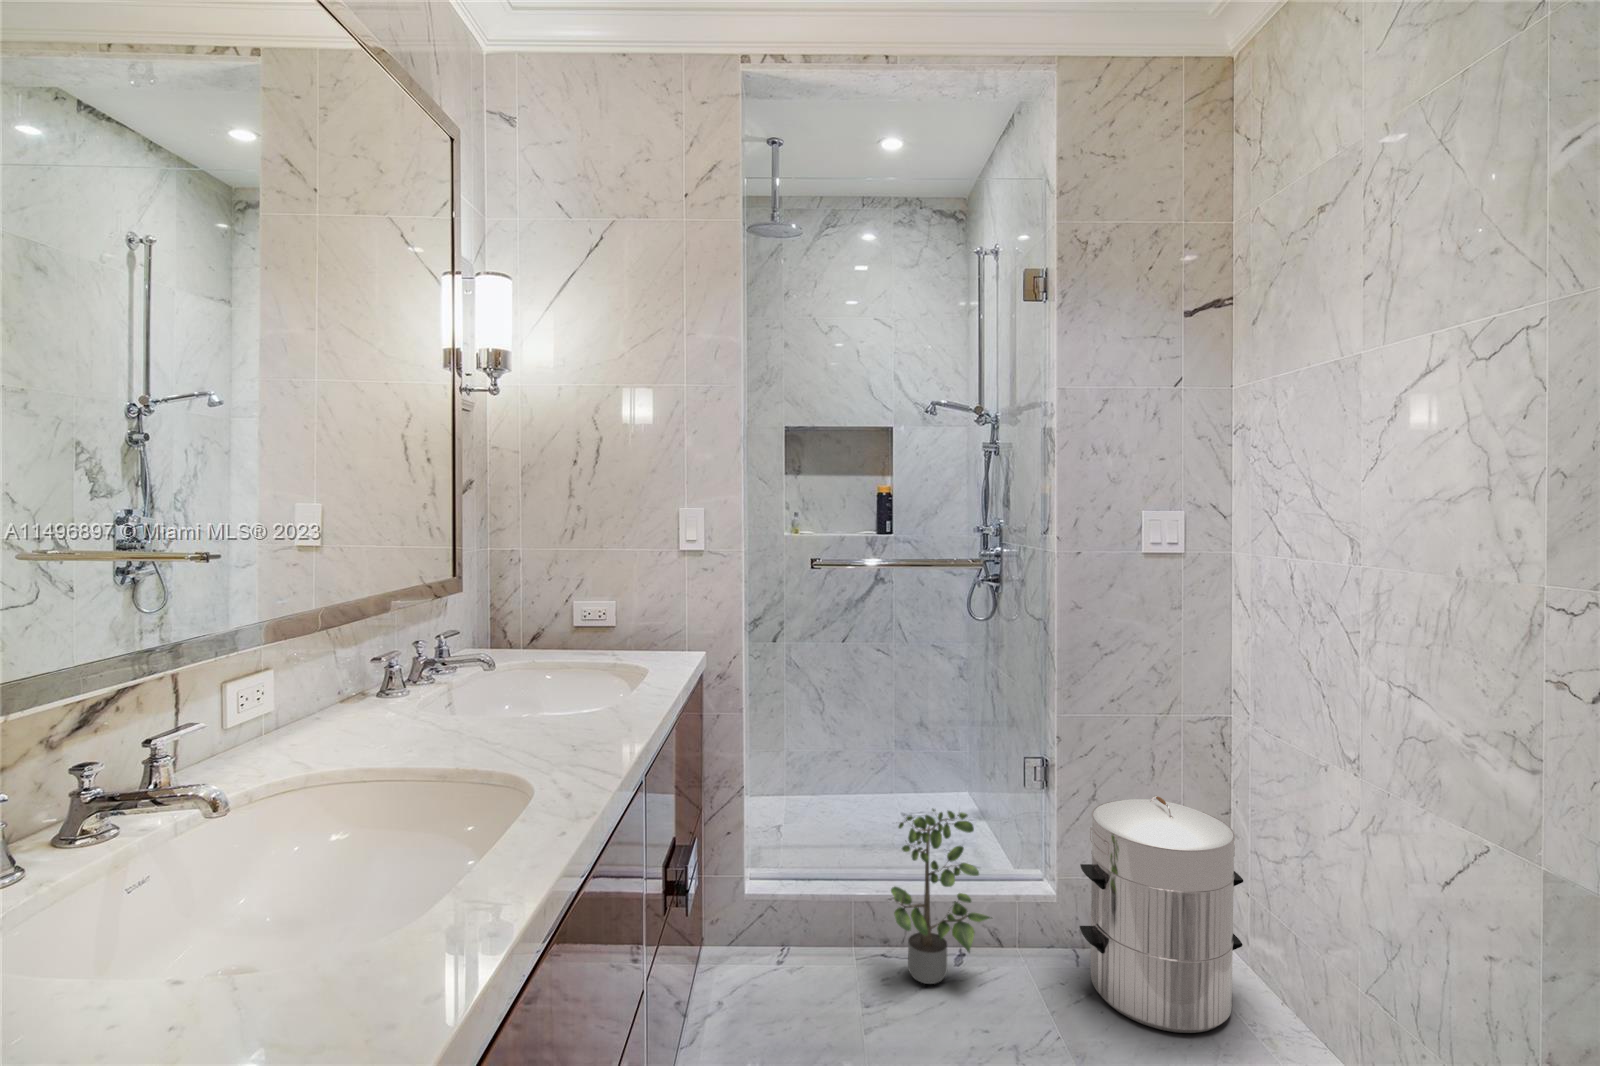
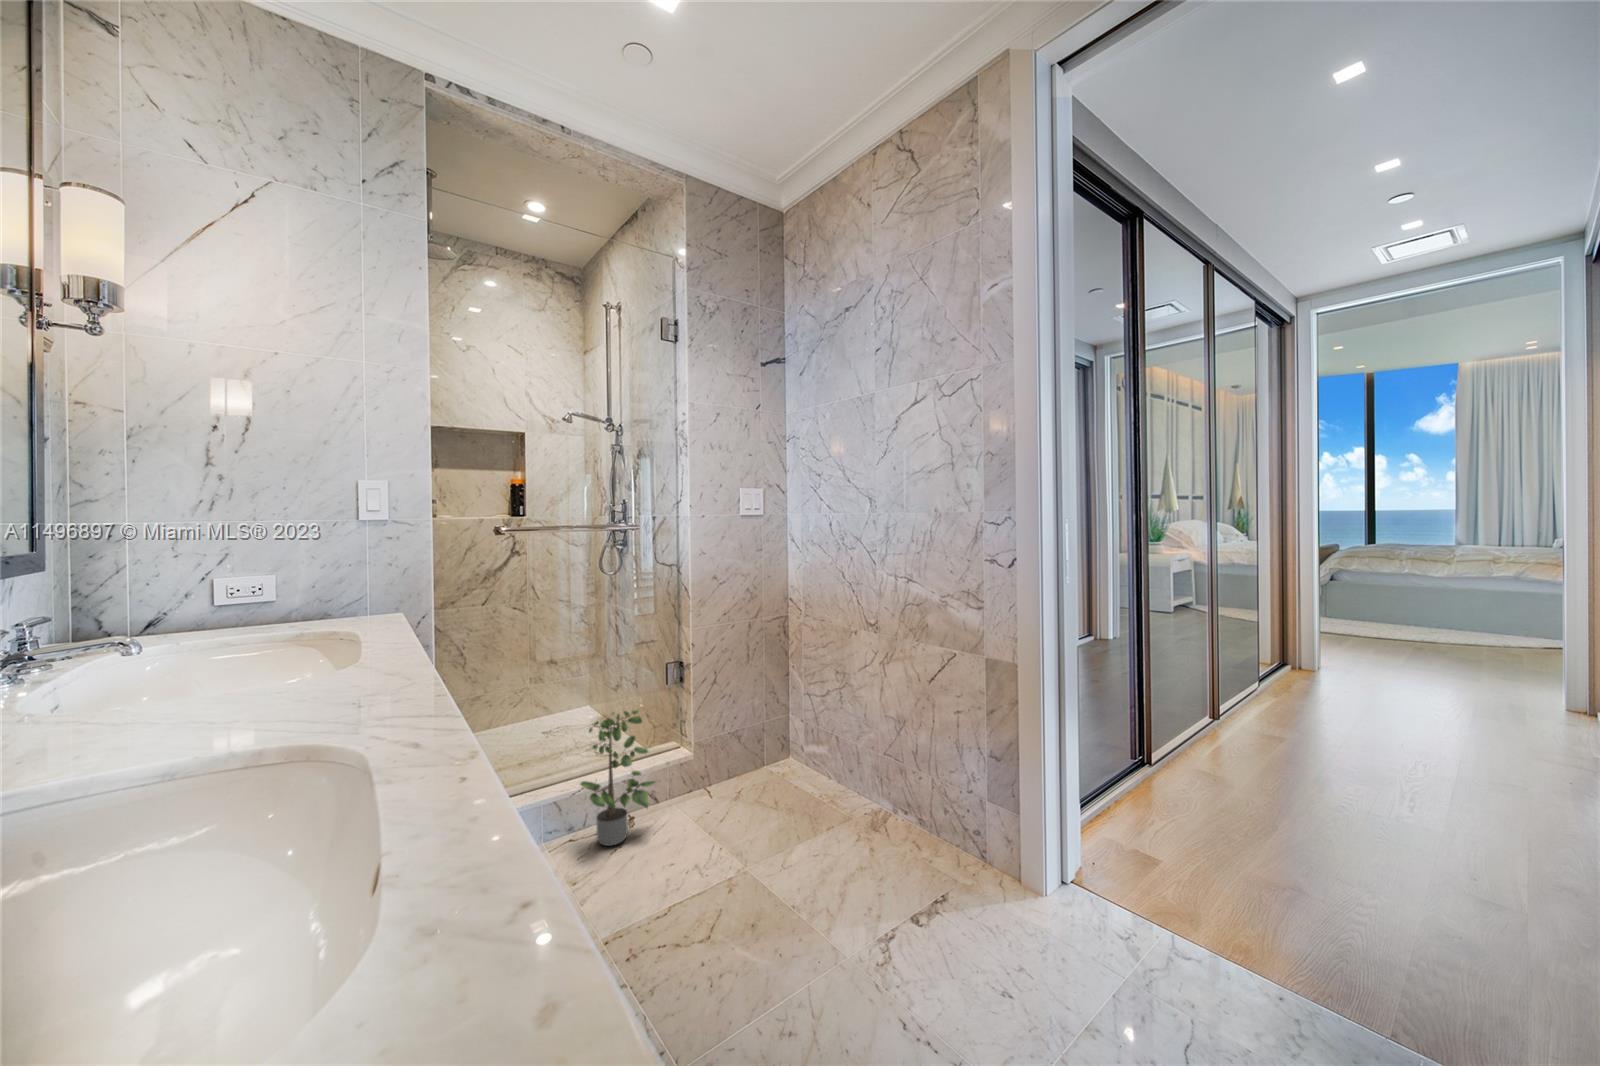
waste bin: present [1080,796,1243,1033] -> none [711,672,799,814]

